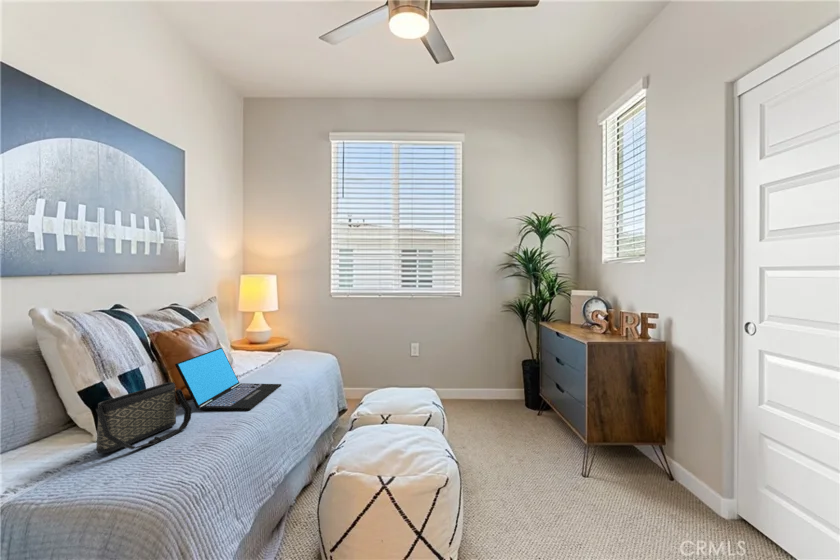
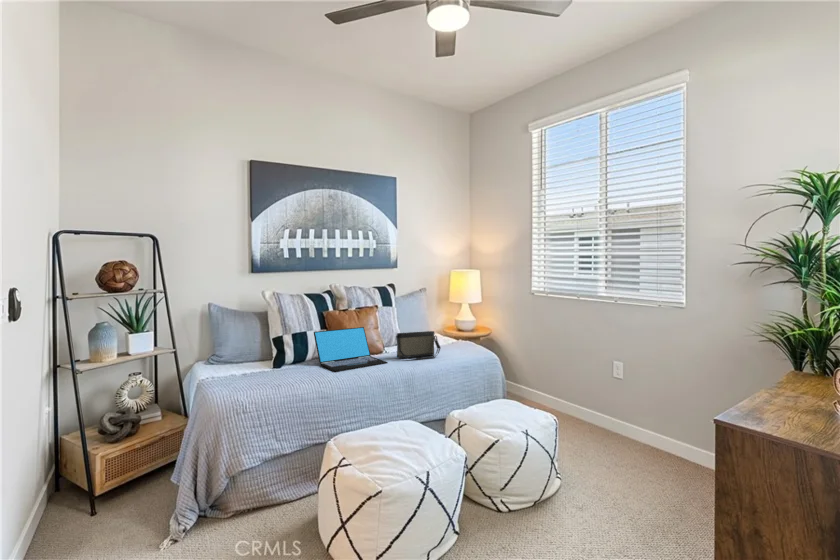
handbag: present [96,382,192,453] -> present [396,331,440,360]

